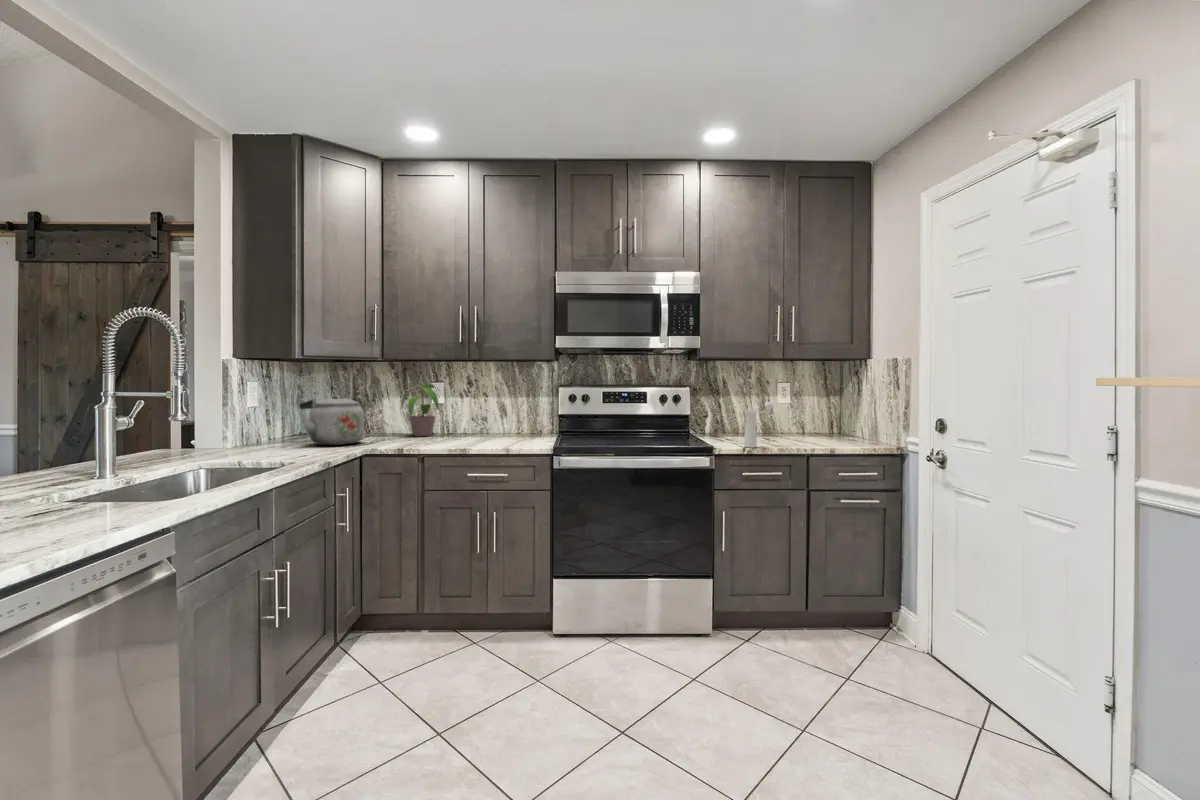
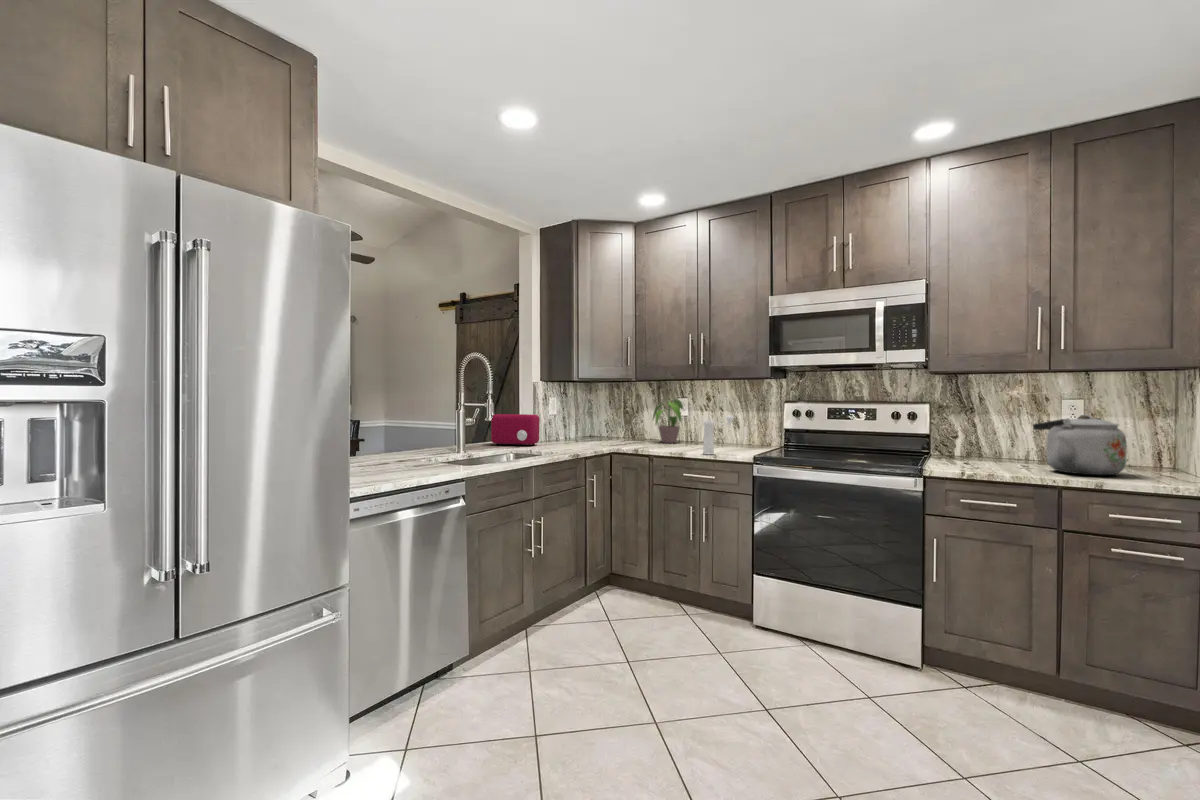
kettle: present [299,395,364,445] -> present [1033,415,1126,475]
pepper mill: present [744,402,774,448] -> present [703,415,734,454]
toaster: none [150,407,240,457] -> present [491,414,539,446]

